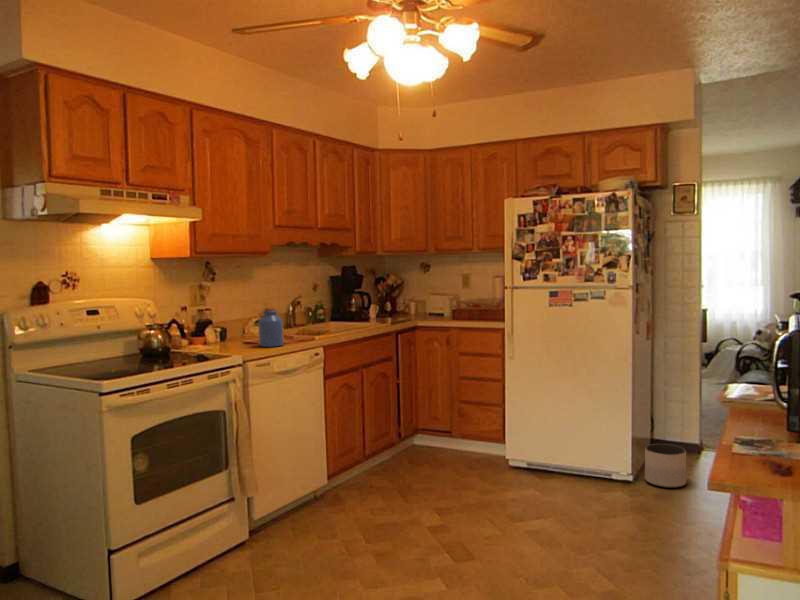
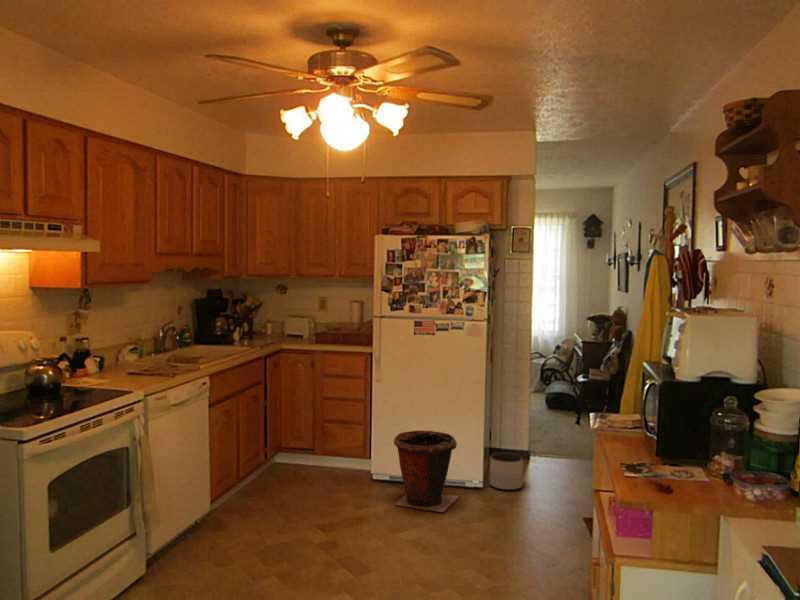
jar: present [258,308,283,347] -> none [149,339,175,379]
waste bin: none [524,413,604,506] -> present [394,431,459,512]

